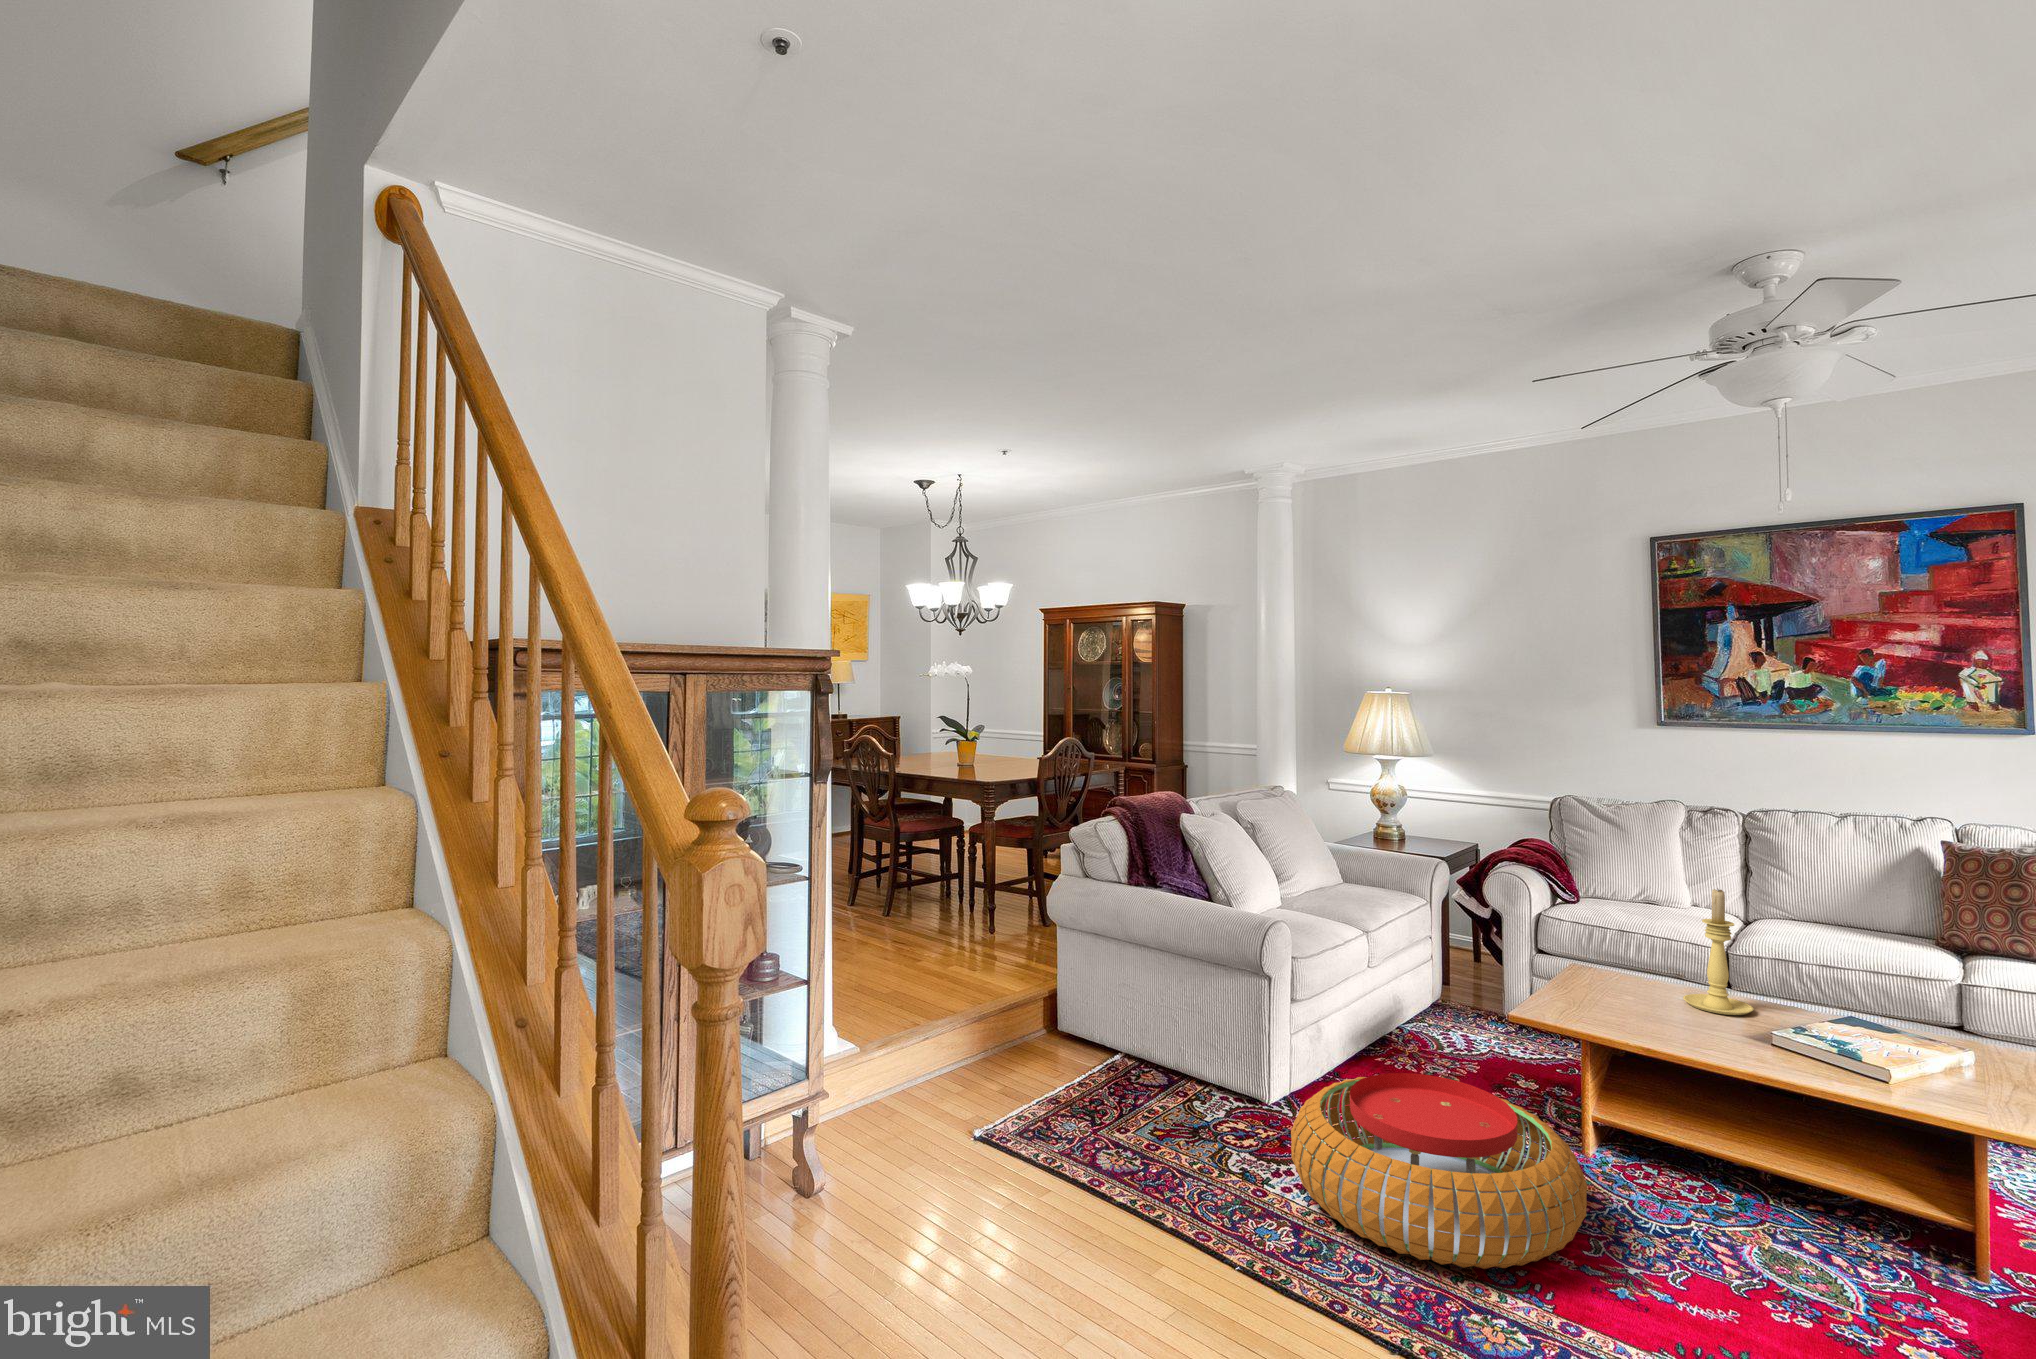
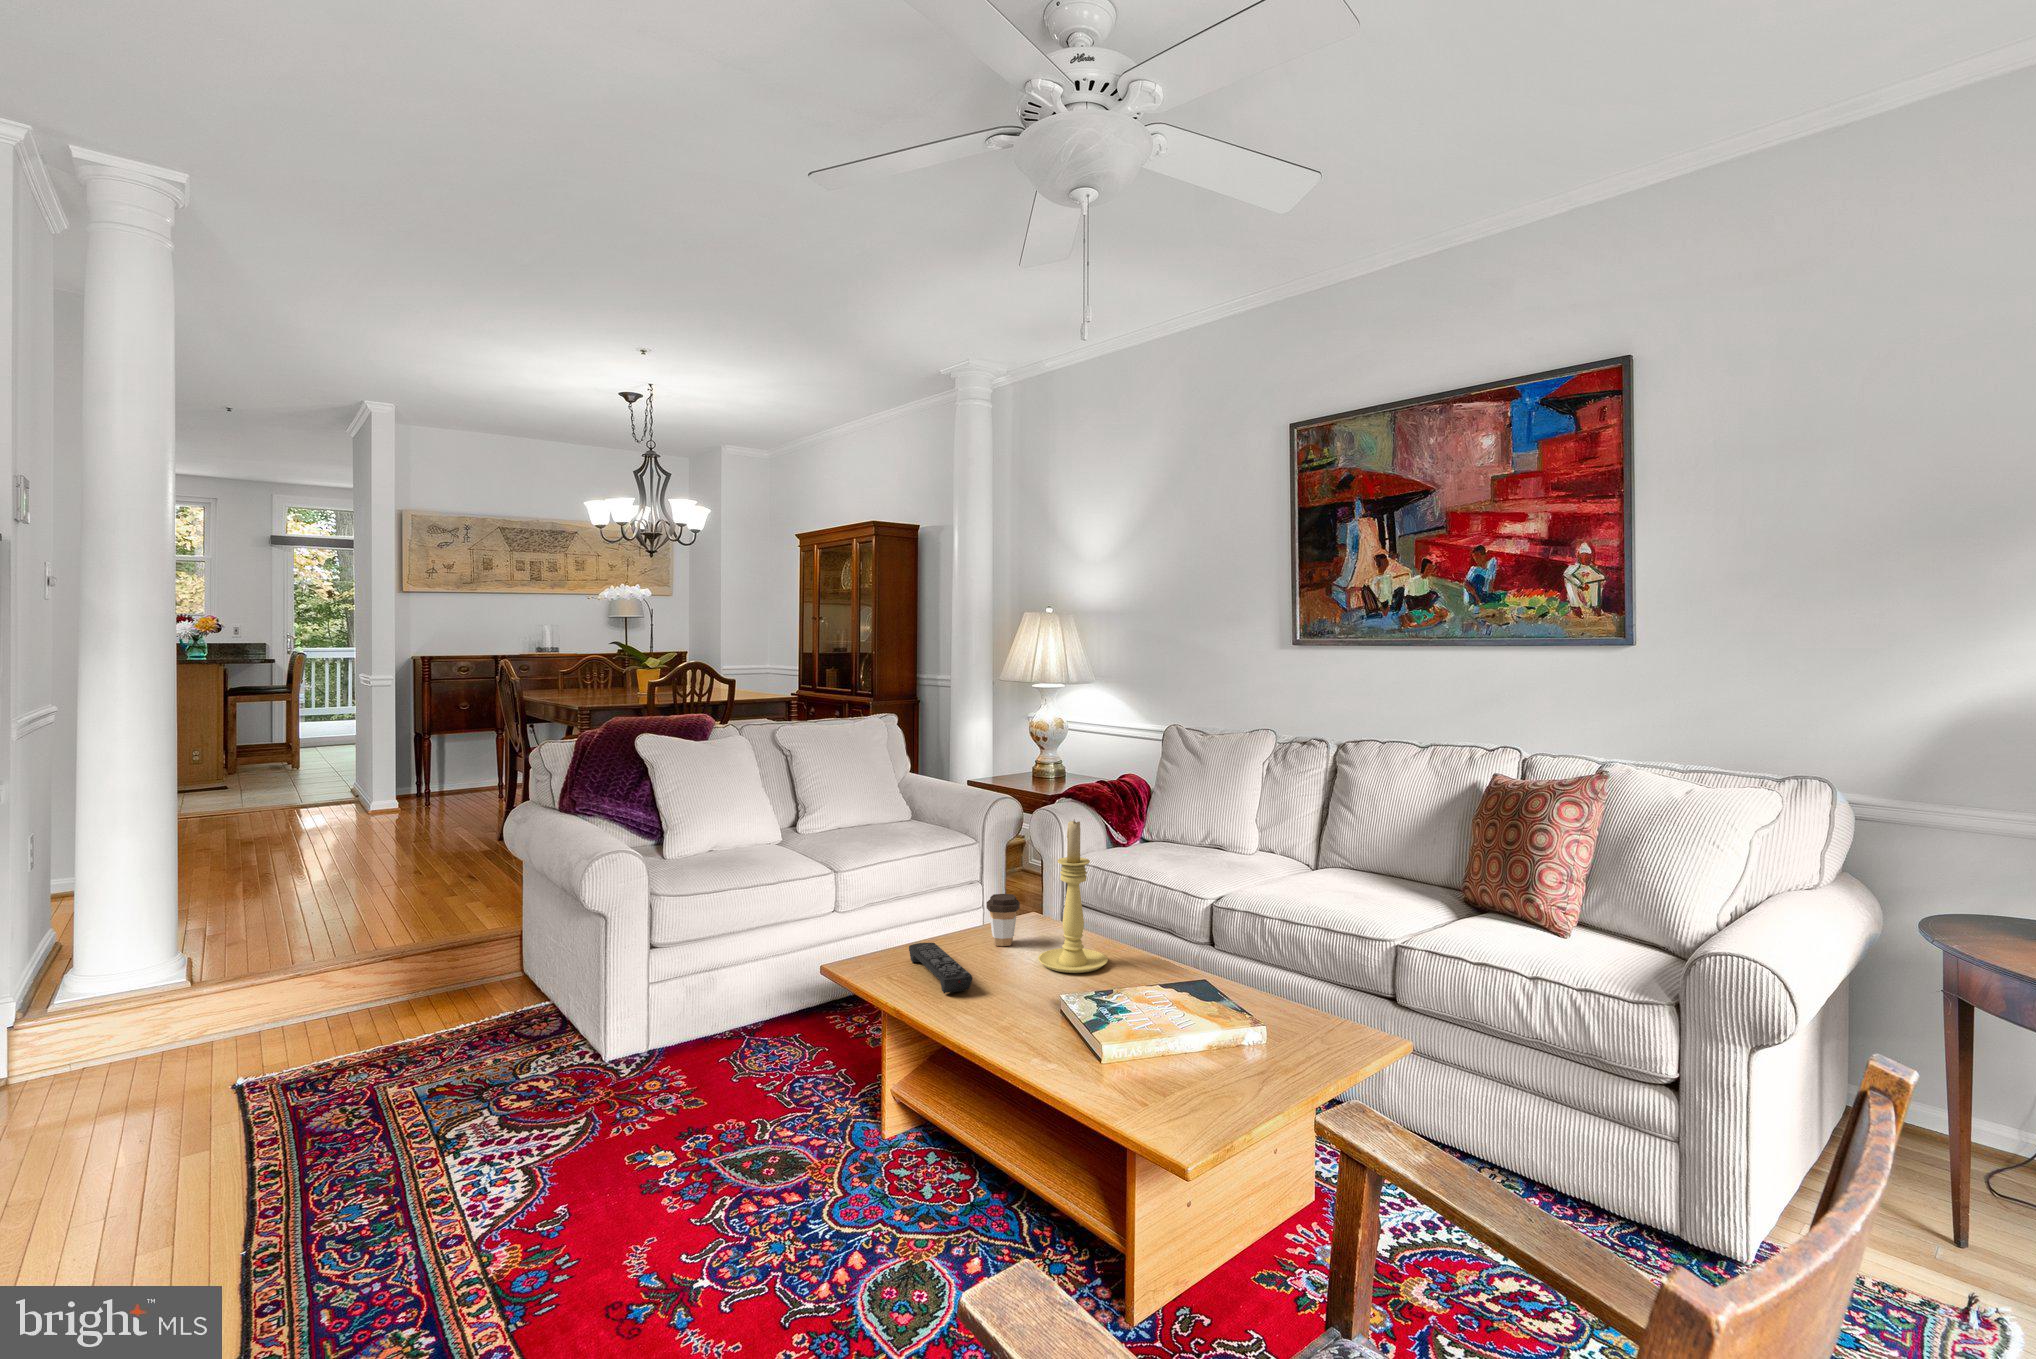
coffee cup: none [1611,949,1646,994] -> present [987,894,1020,946]
remote control: none [1584,992,1693,1035] -> present [909,943,972,994]
pouf: present [1291,1073,1587,1269] -> none [416,1031,774,1268]

